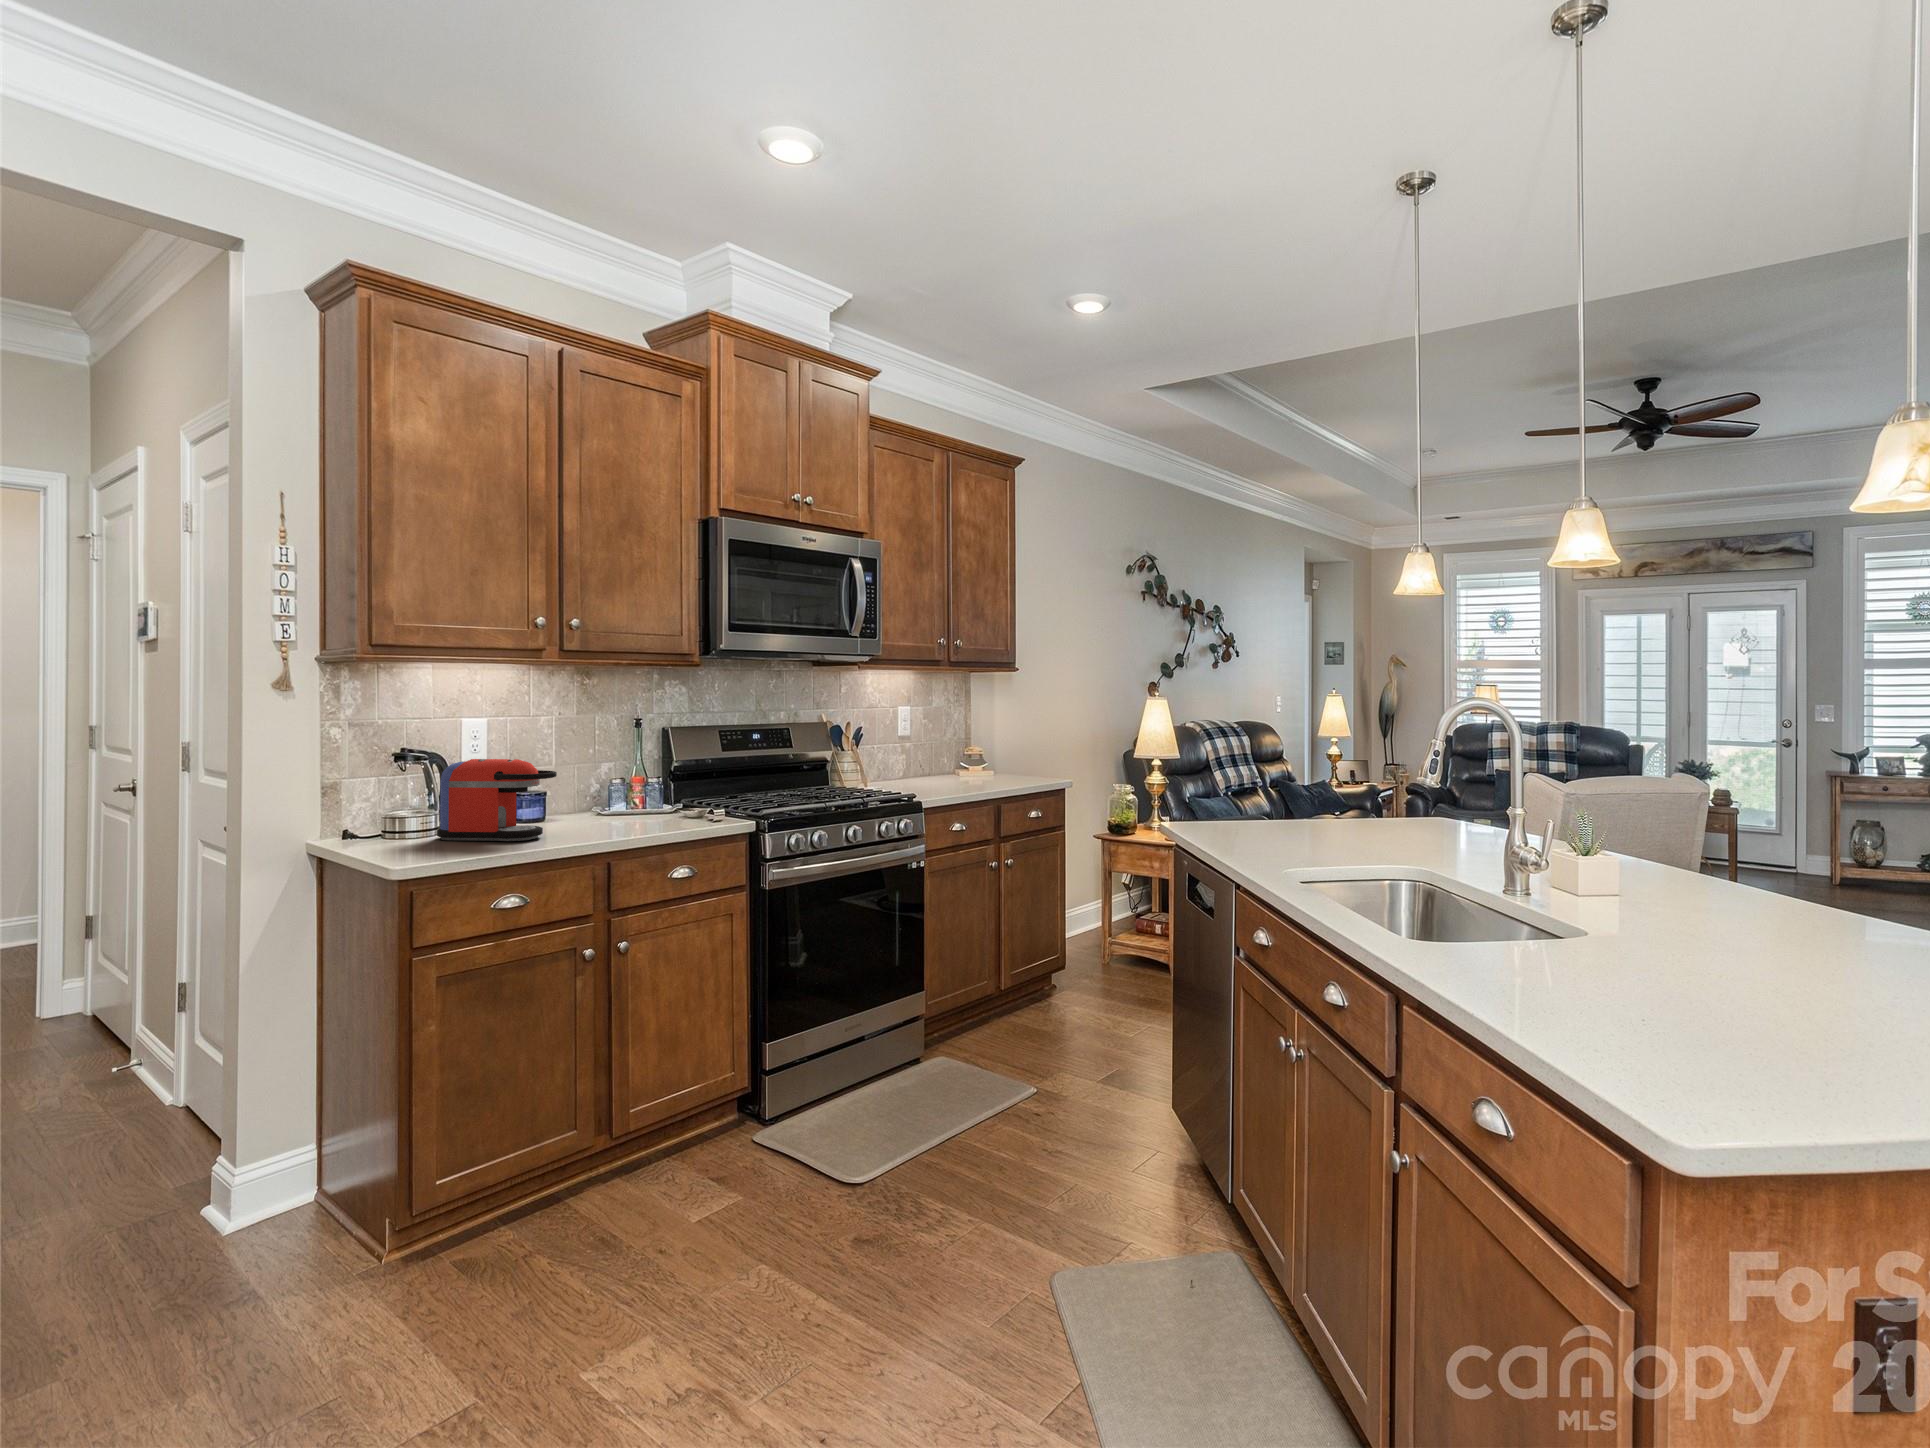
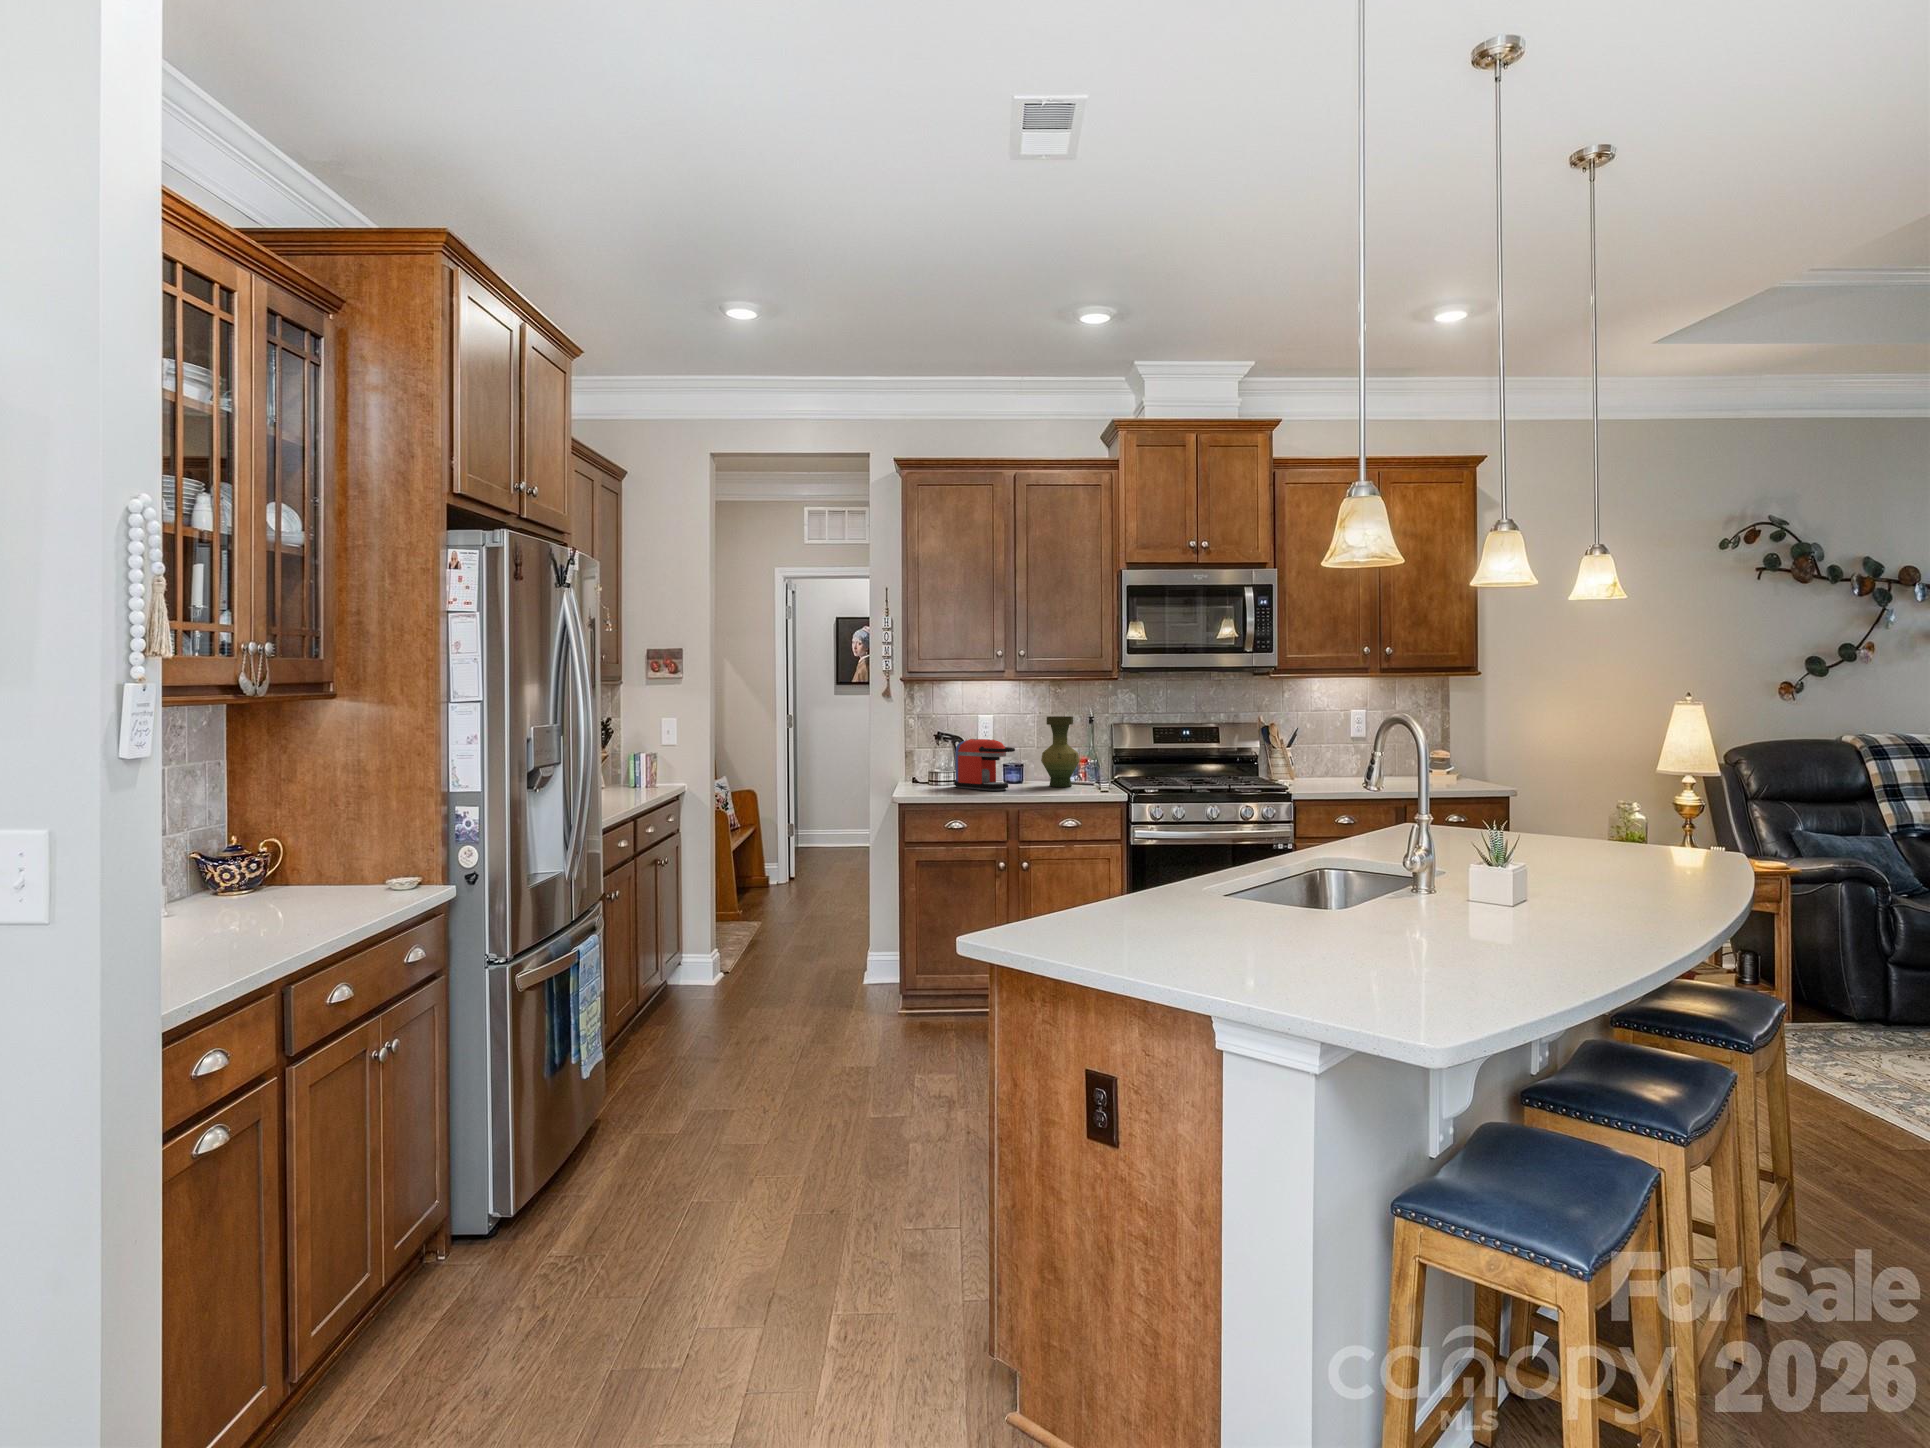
vase: none [581,719,641,824] -> present [1041,716,1079,787]

